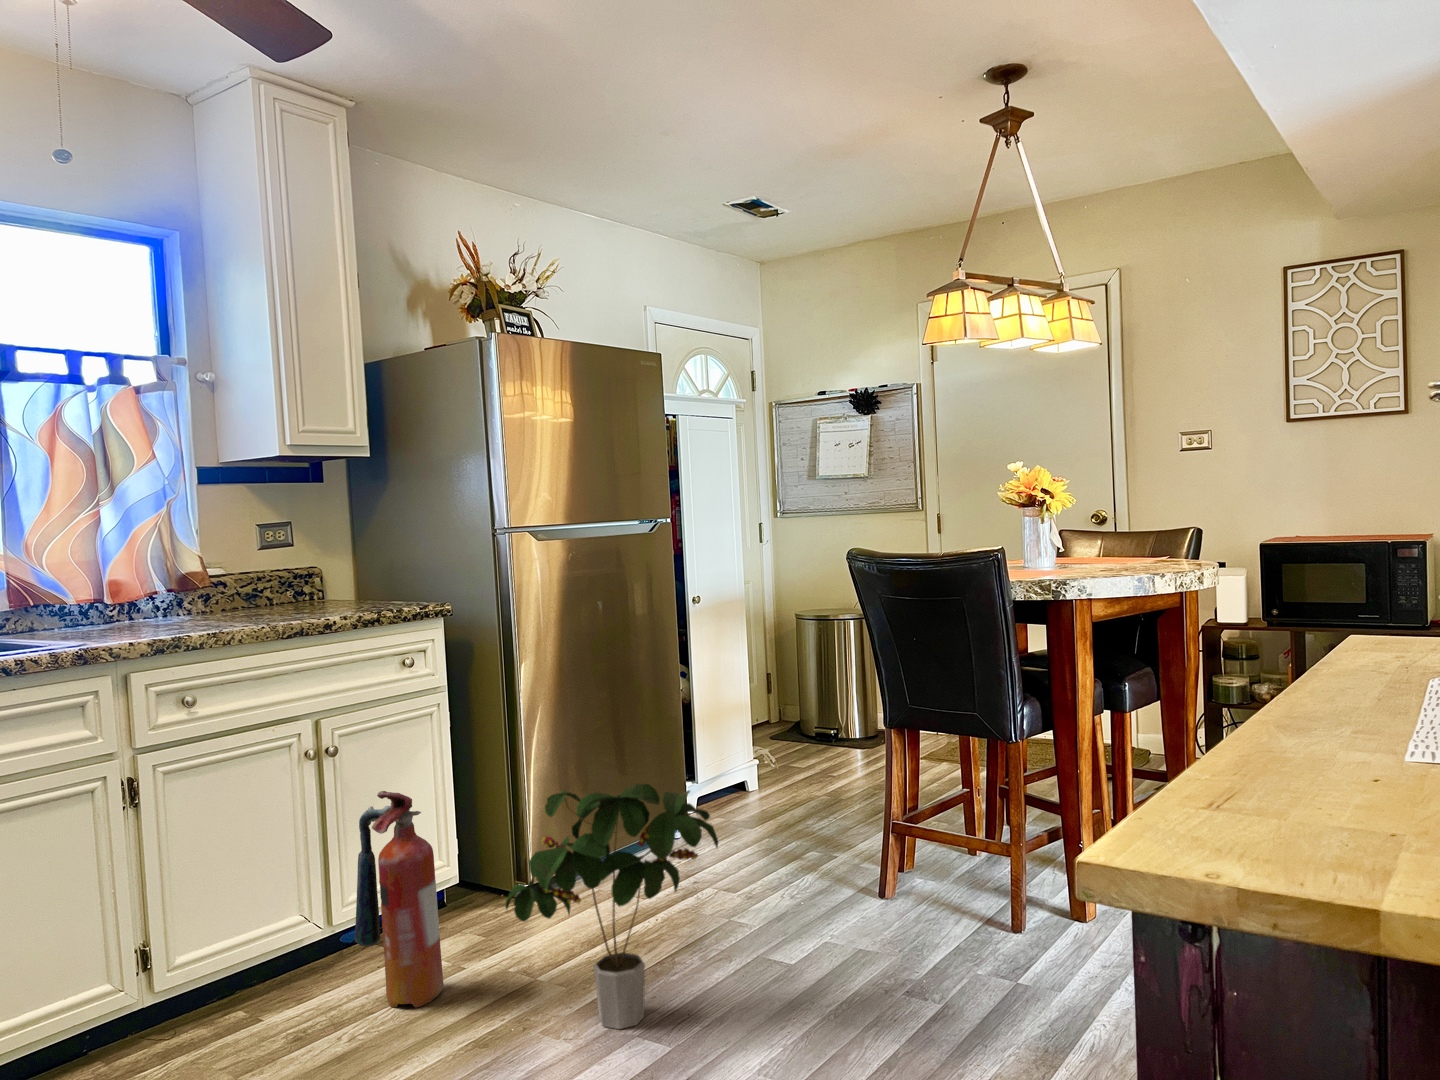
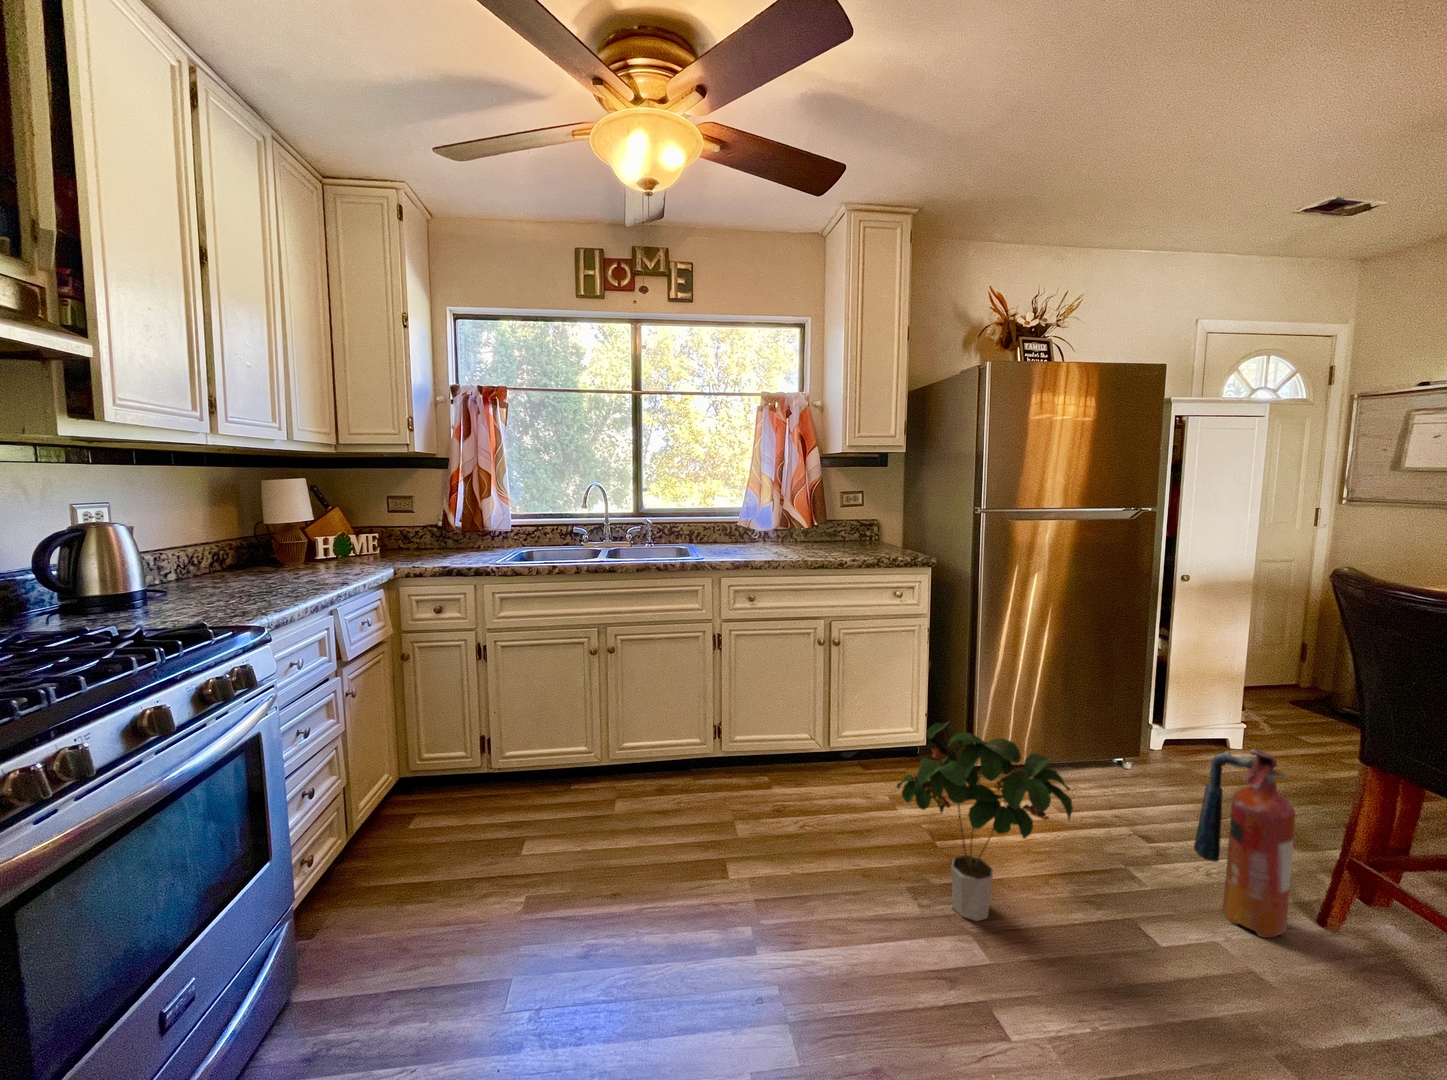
fire extinguisher: present [355,791,444,1007] -> present [1194,749,1295,938]

